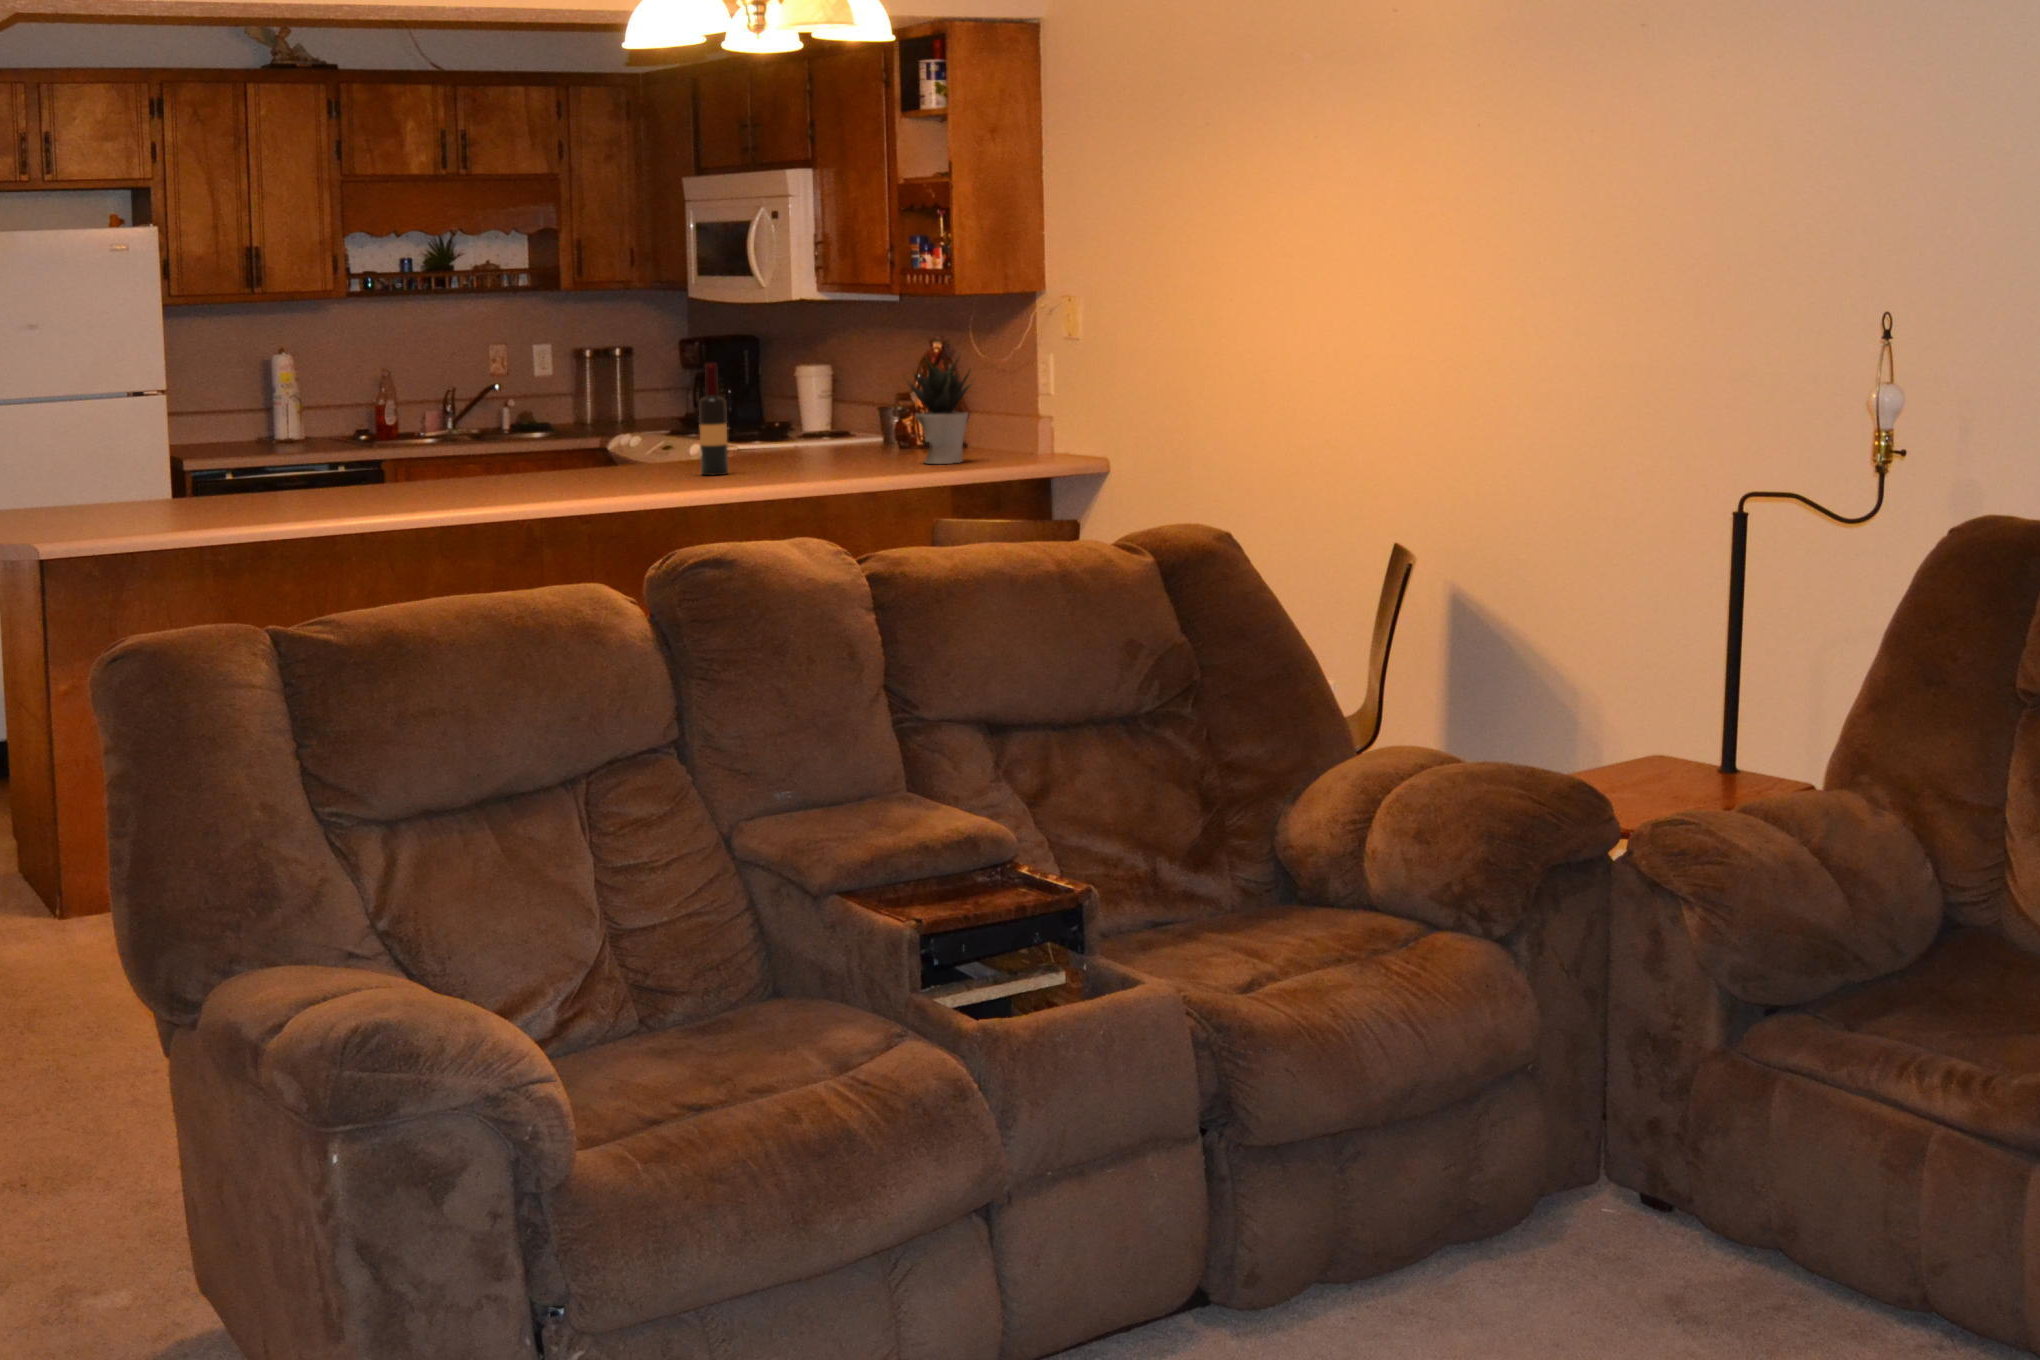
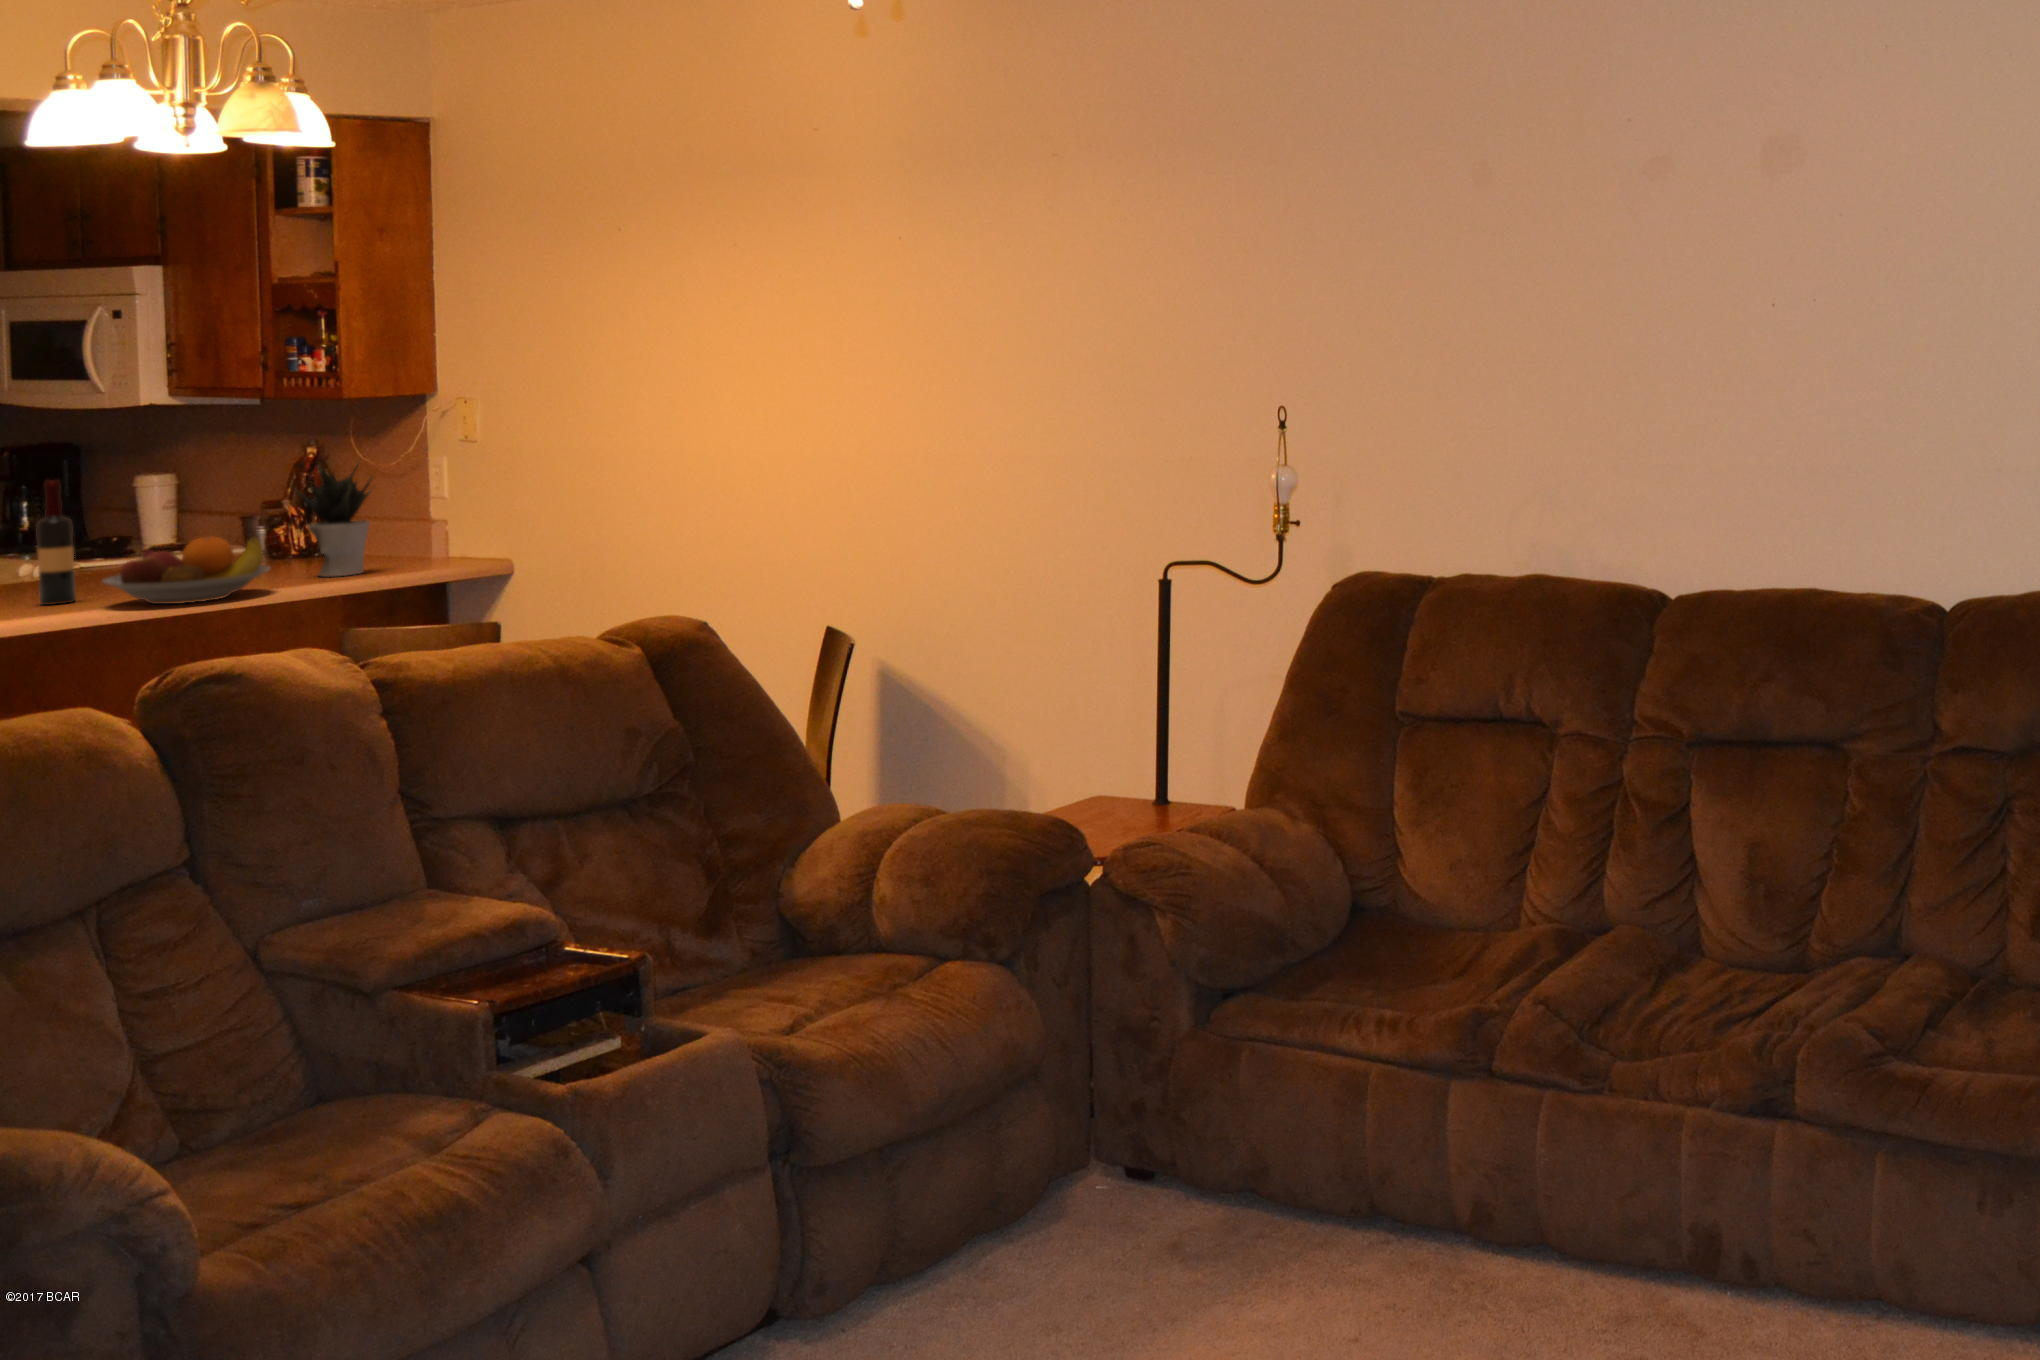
fruit bowl: none [743,420,877,480] -> present [103,537,270,604]

